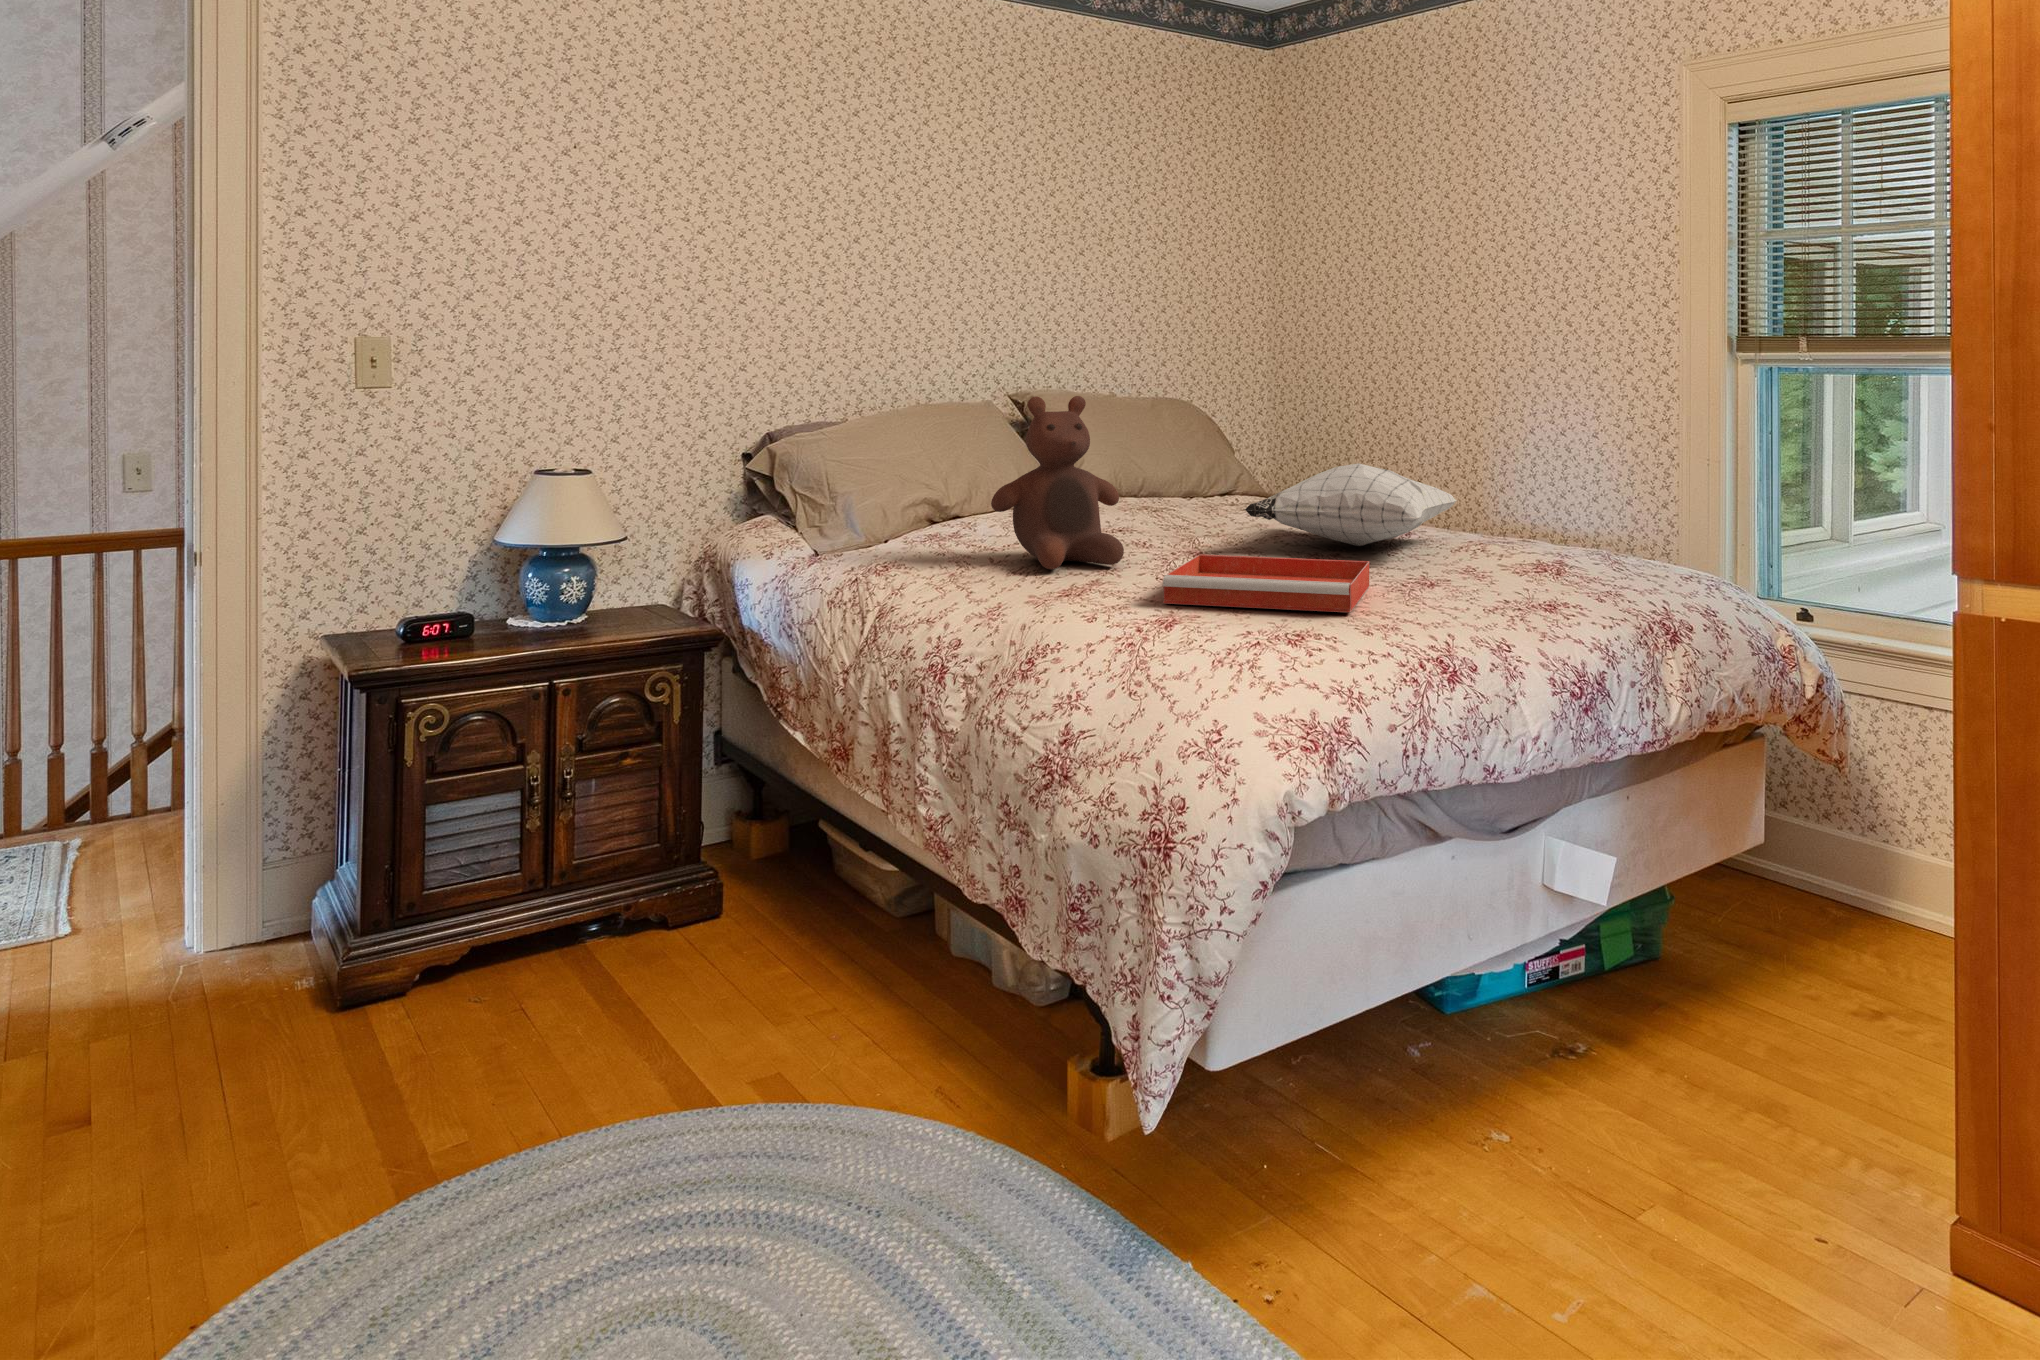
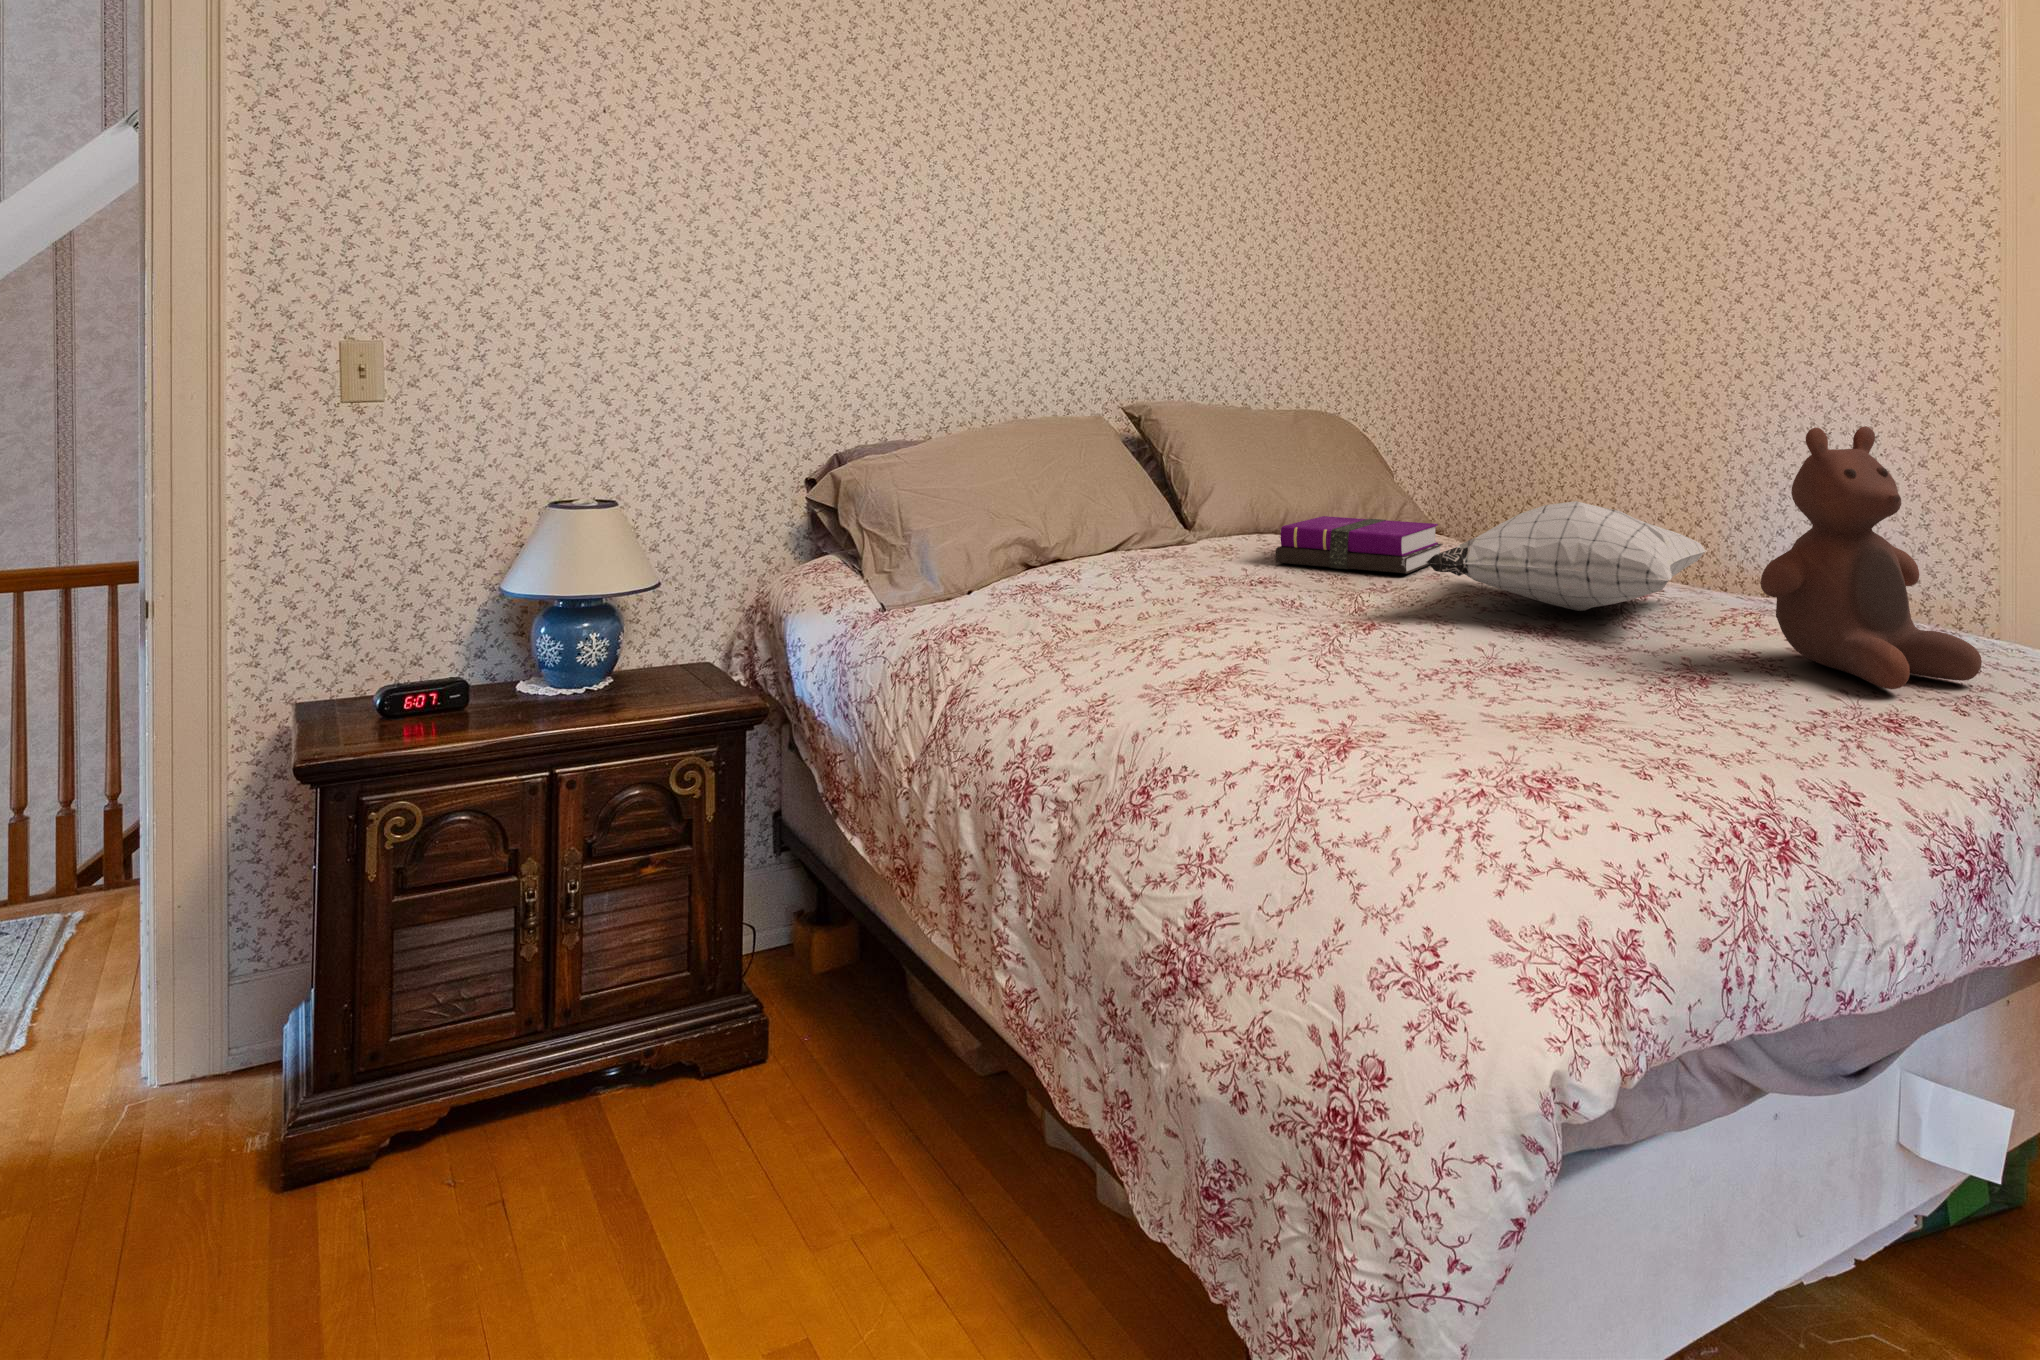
stuffed bear: present [991,396,1124,569] -> present [1760,426,1982,689]
notebook: none [1133,482,1266,524] -> present [1276,516,1443,574]
tray: present [1163,554,1369,612] -> none [1328,628,1613,730]

